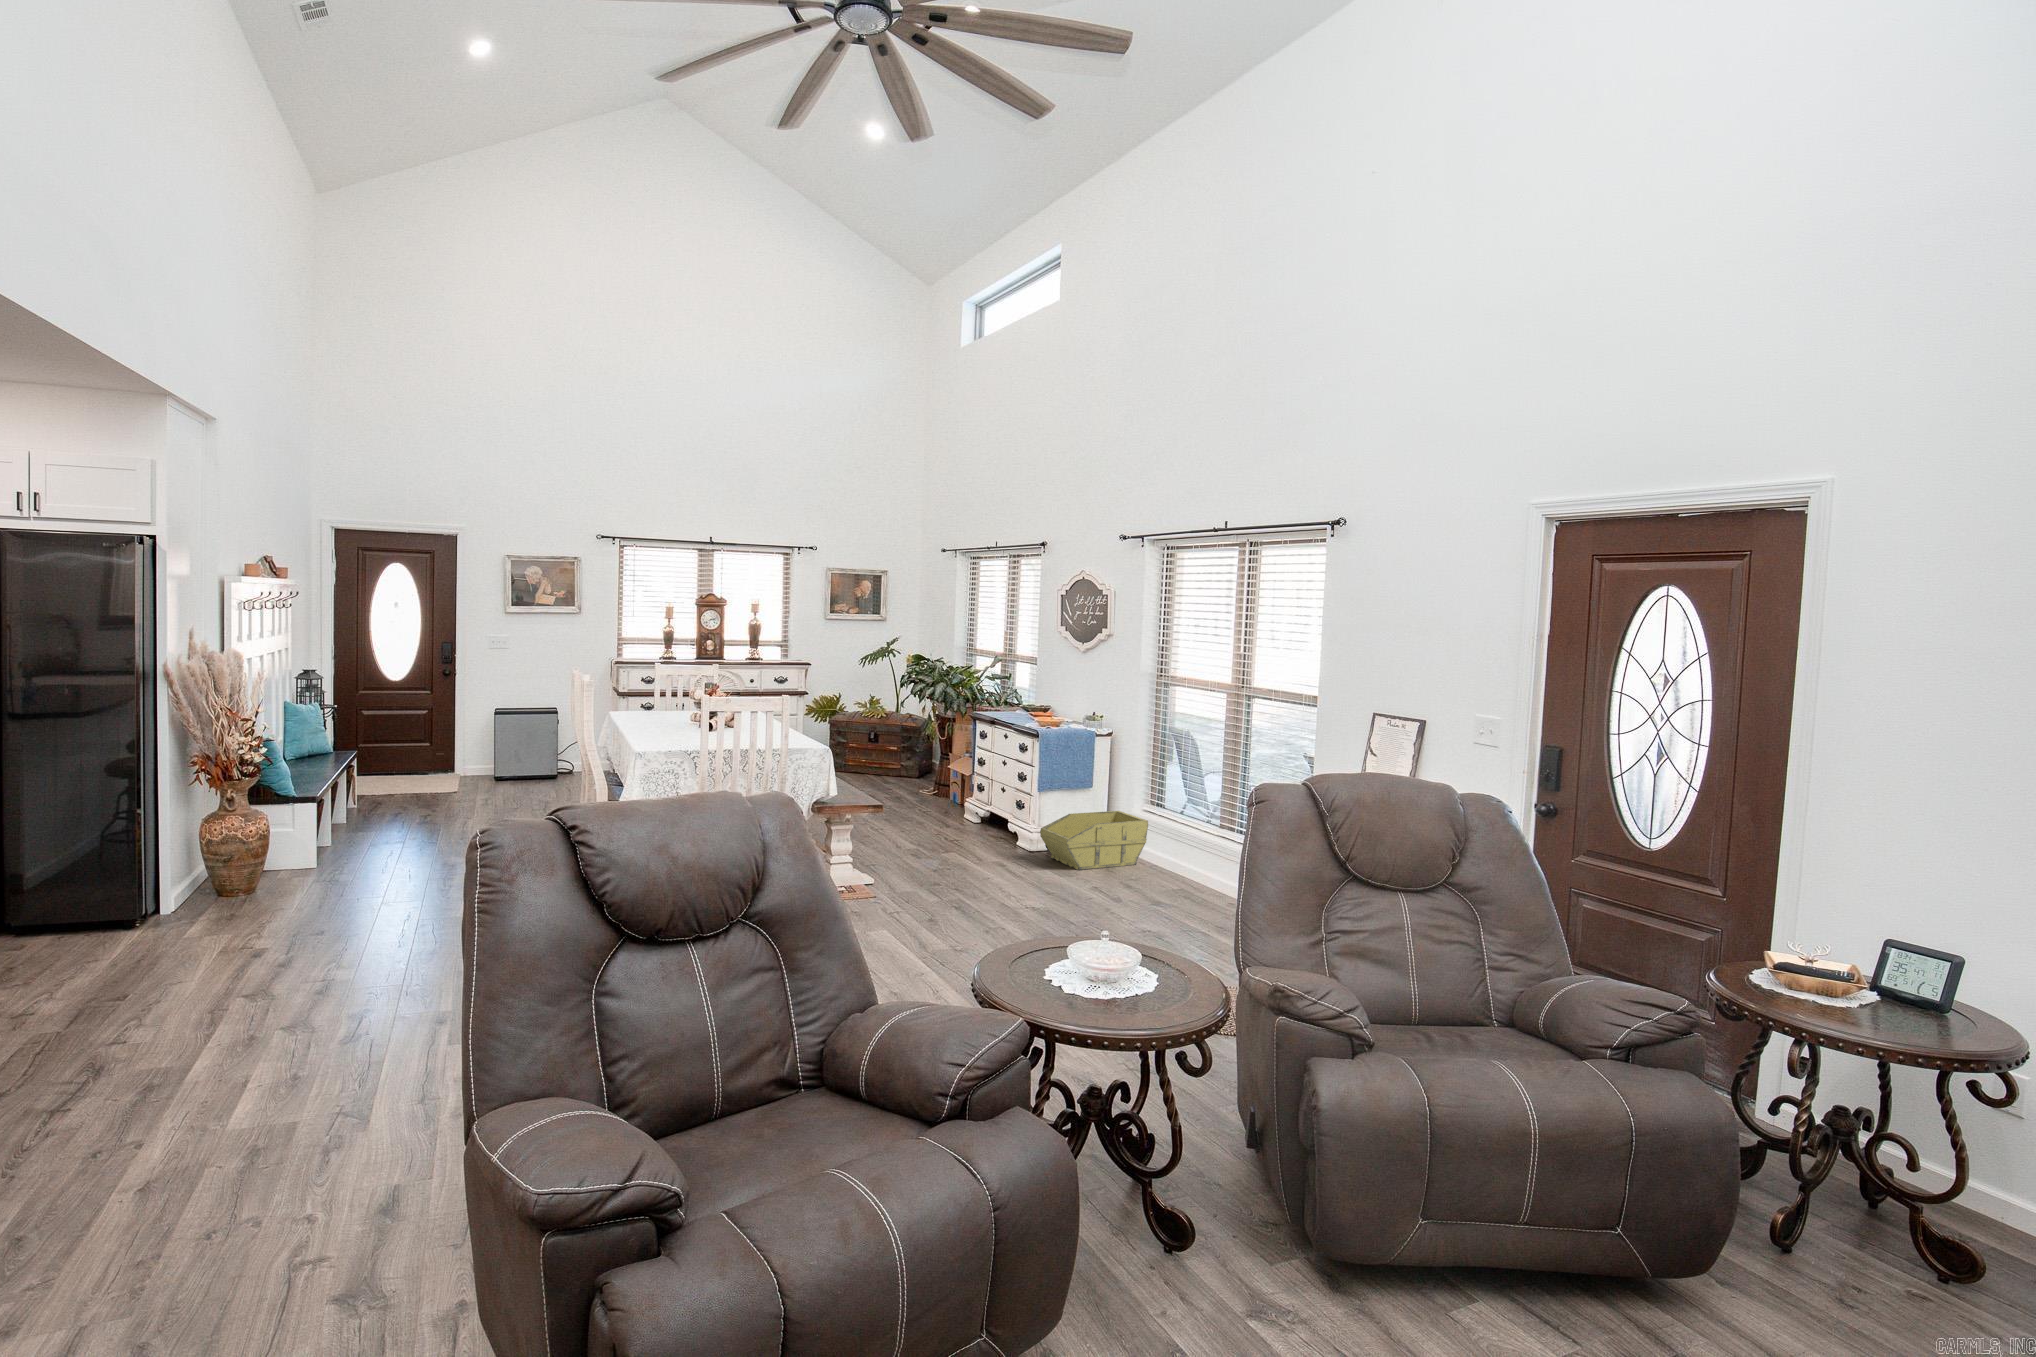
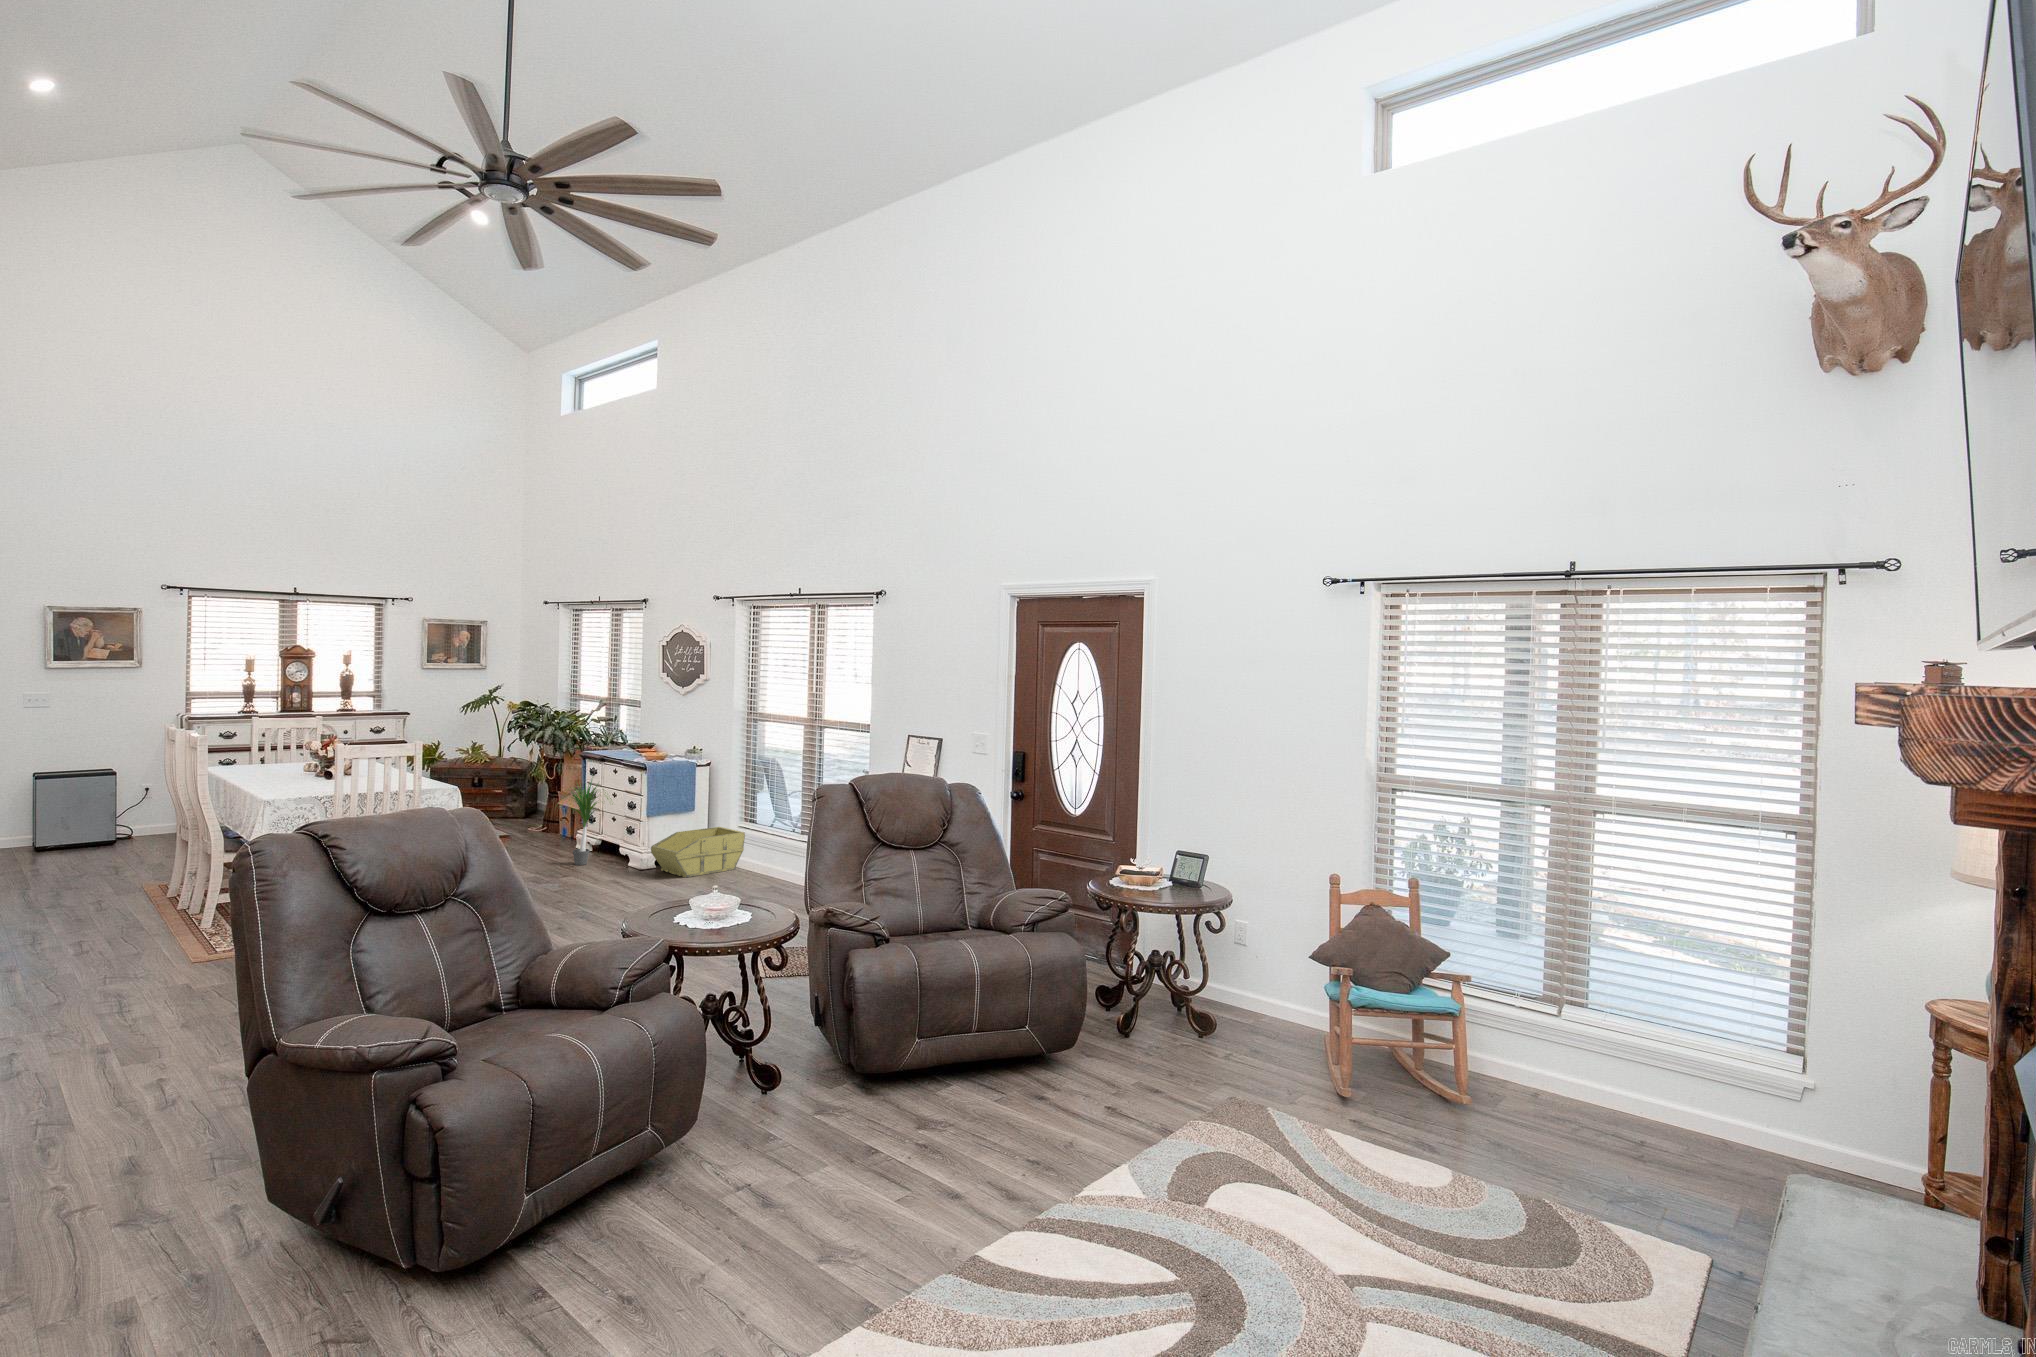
potted plant: none [938,738,1006,842] -> present [559,780,608,865]

